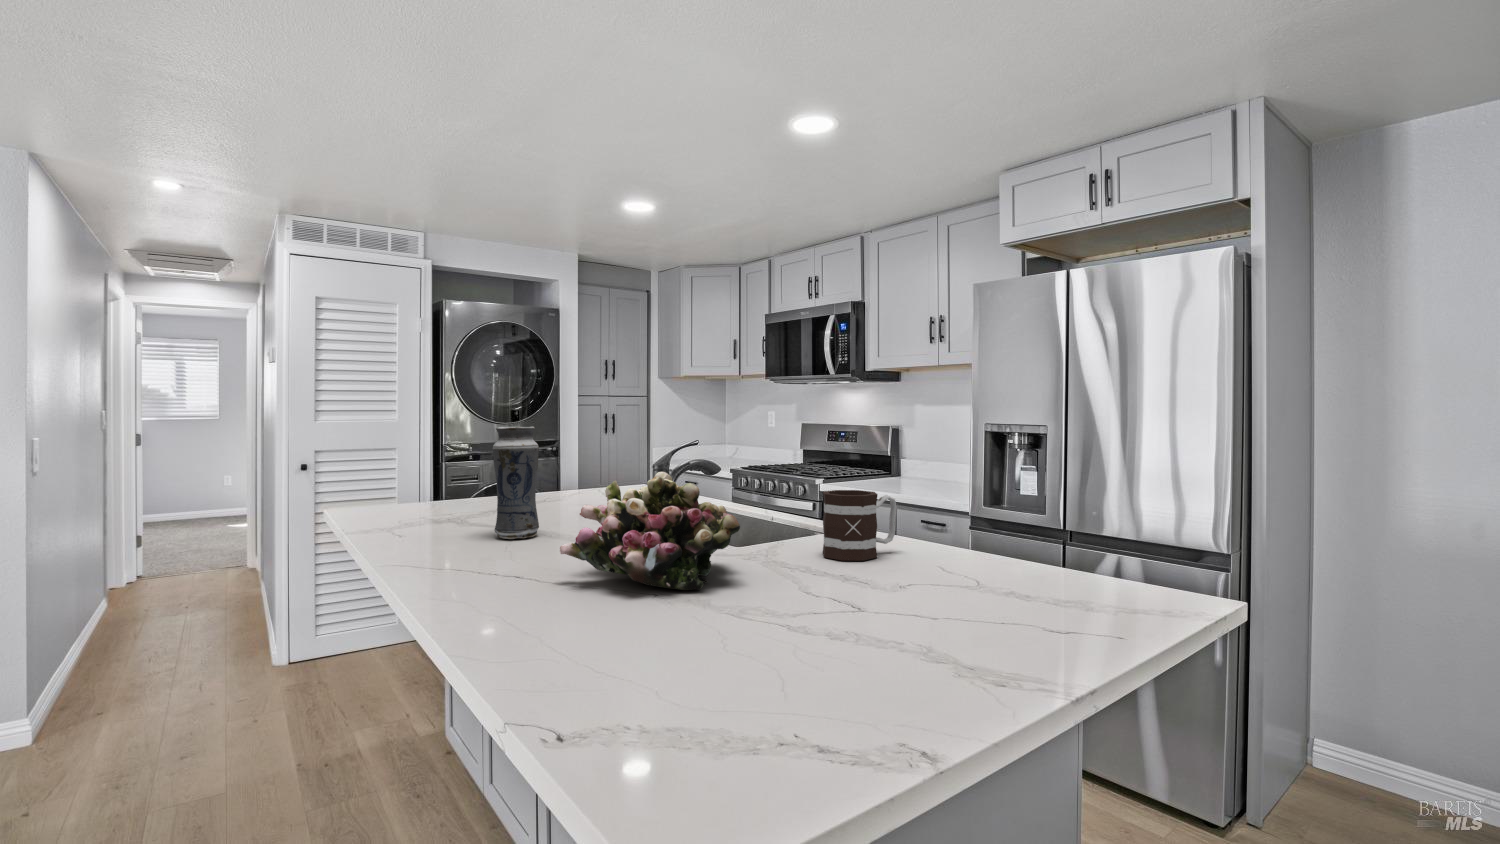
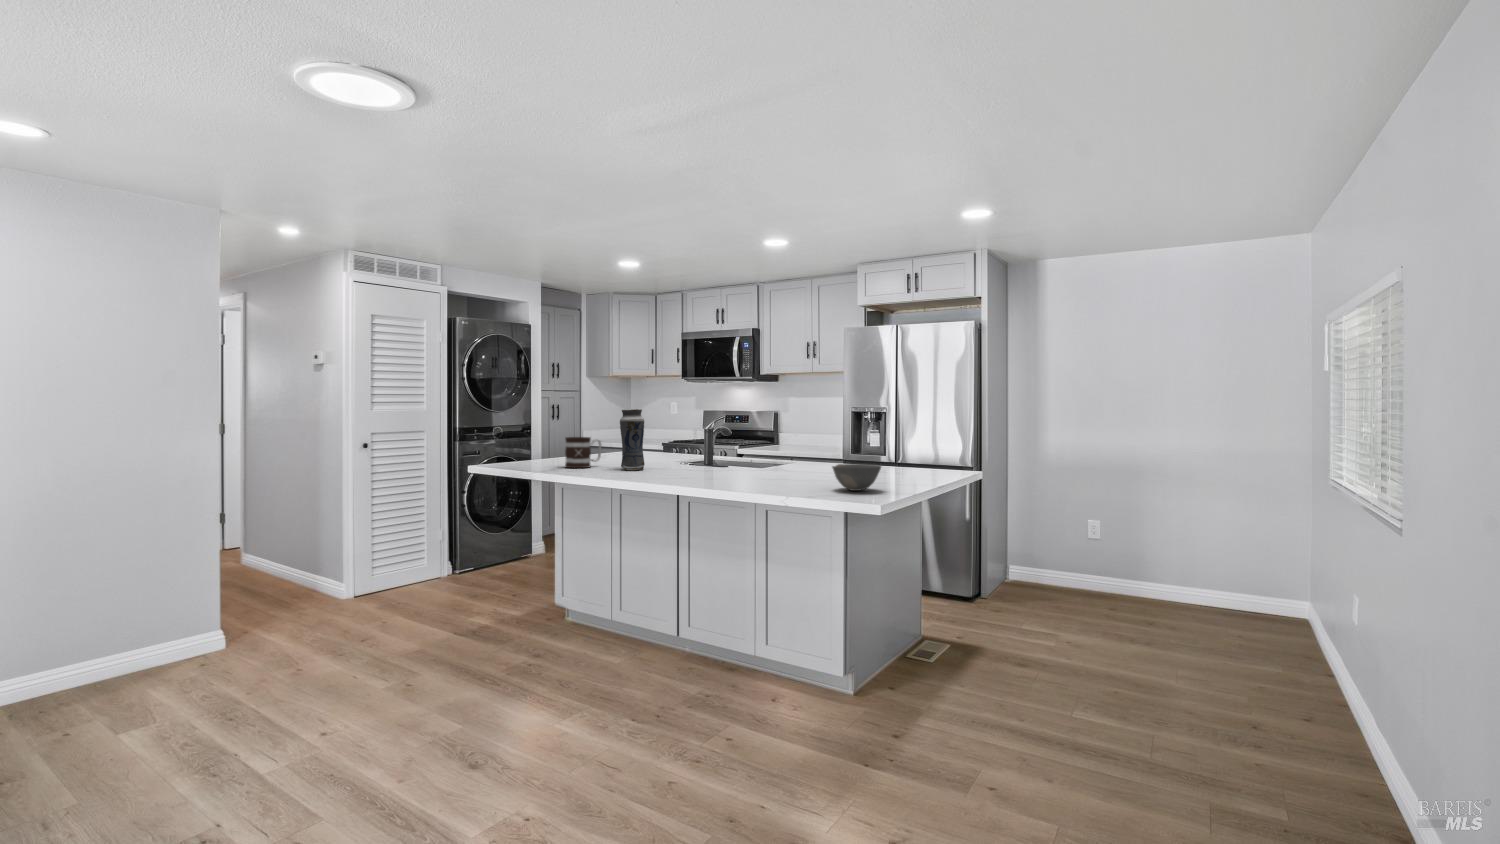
flower arrangement: present [560,472,740,590] -> none [705,430,786,480]
mug: present [823,490,897,561] -> present [565,437,601,468]
bowl: none [764,579,907,671] -> present [832,464,881,491]

